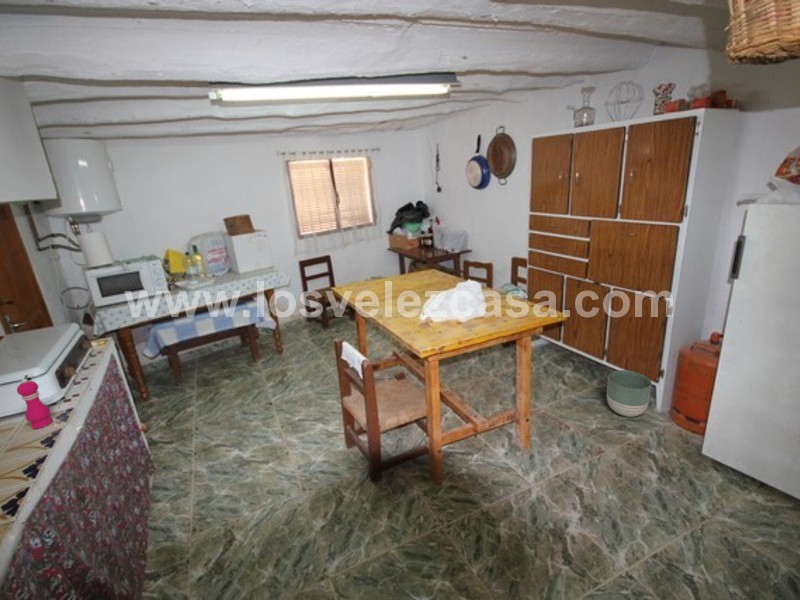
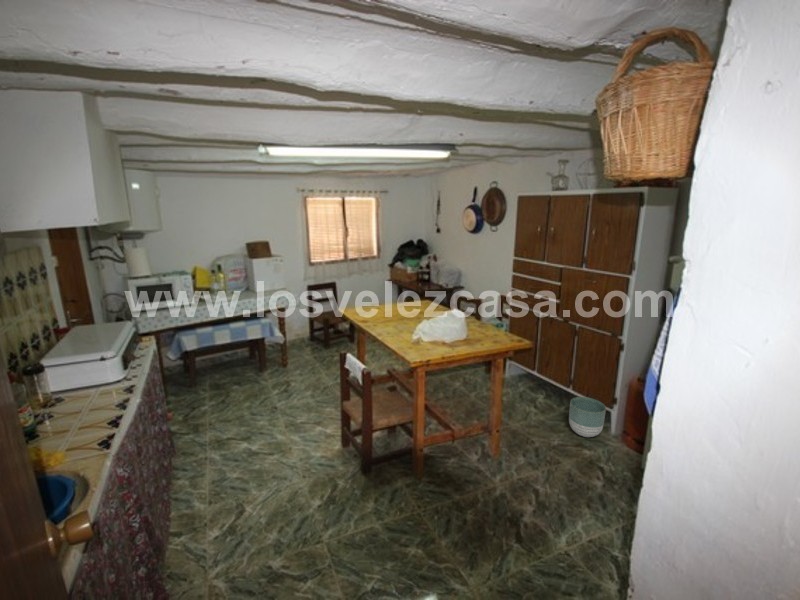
pepper mill: present [17,379,52,429] -> none [105,356,125,395]

